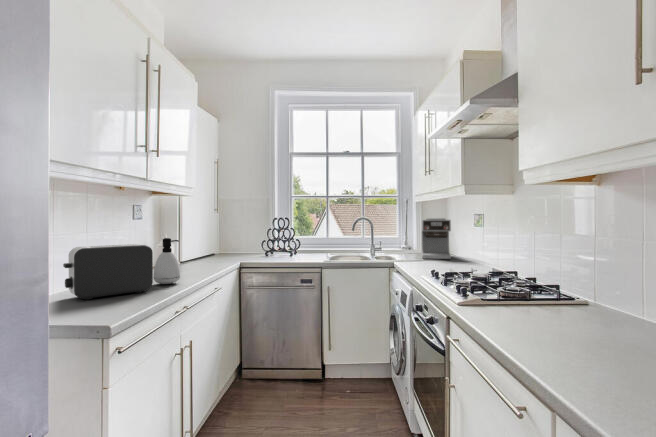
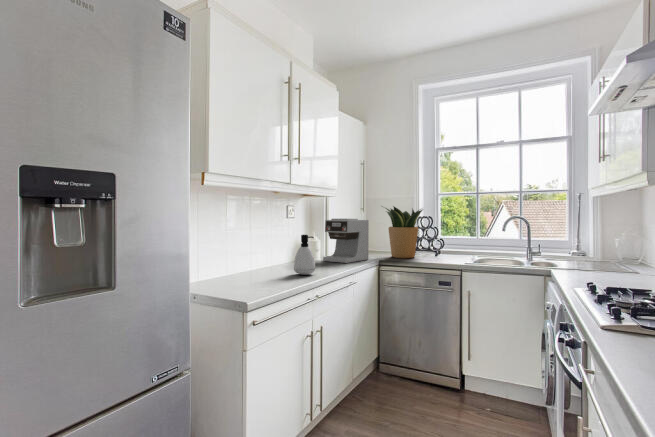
potted plant: none [238,207,284,260] -> present [385,206,422,258]
coffee maker: present [421,218,451,259] -> present [323,218,369,263]
toaster: present [63,244,153,300] -> none [227,239,290,282]

